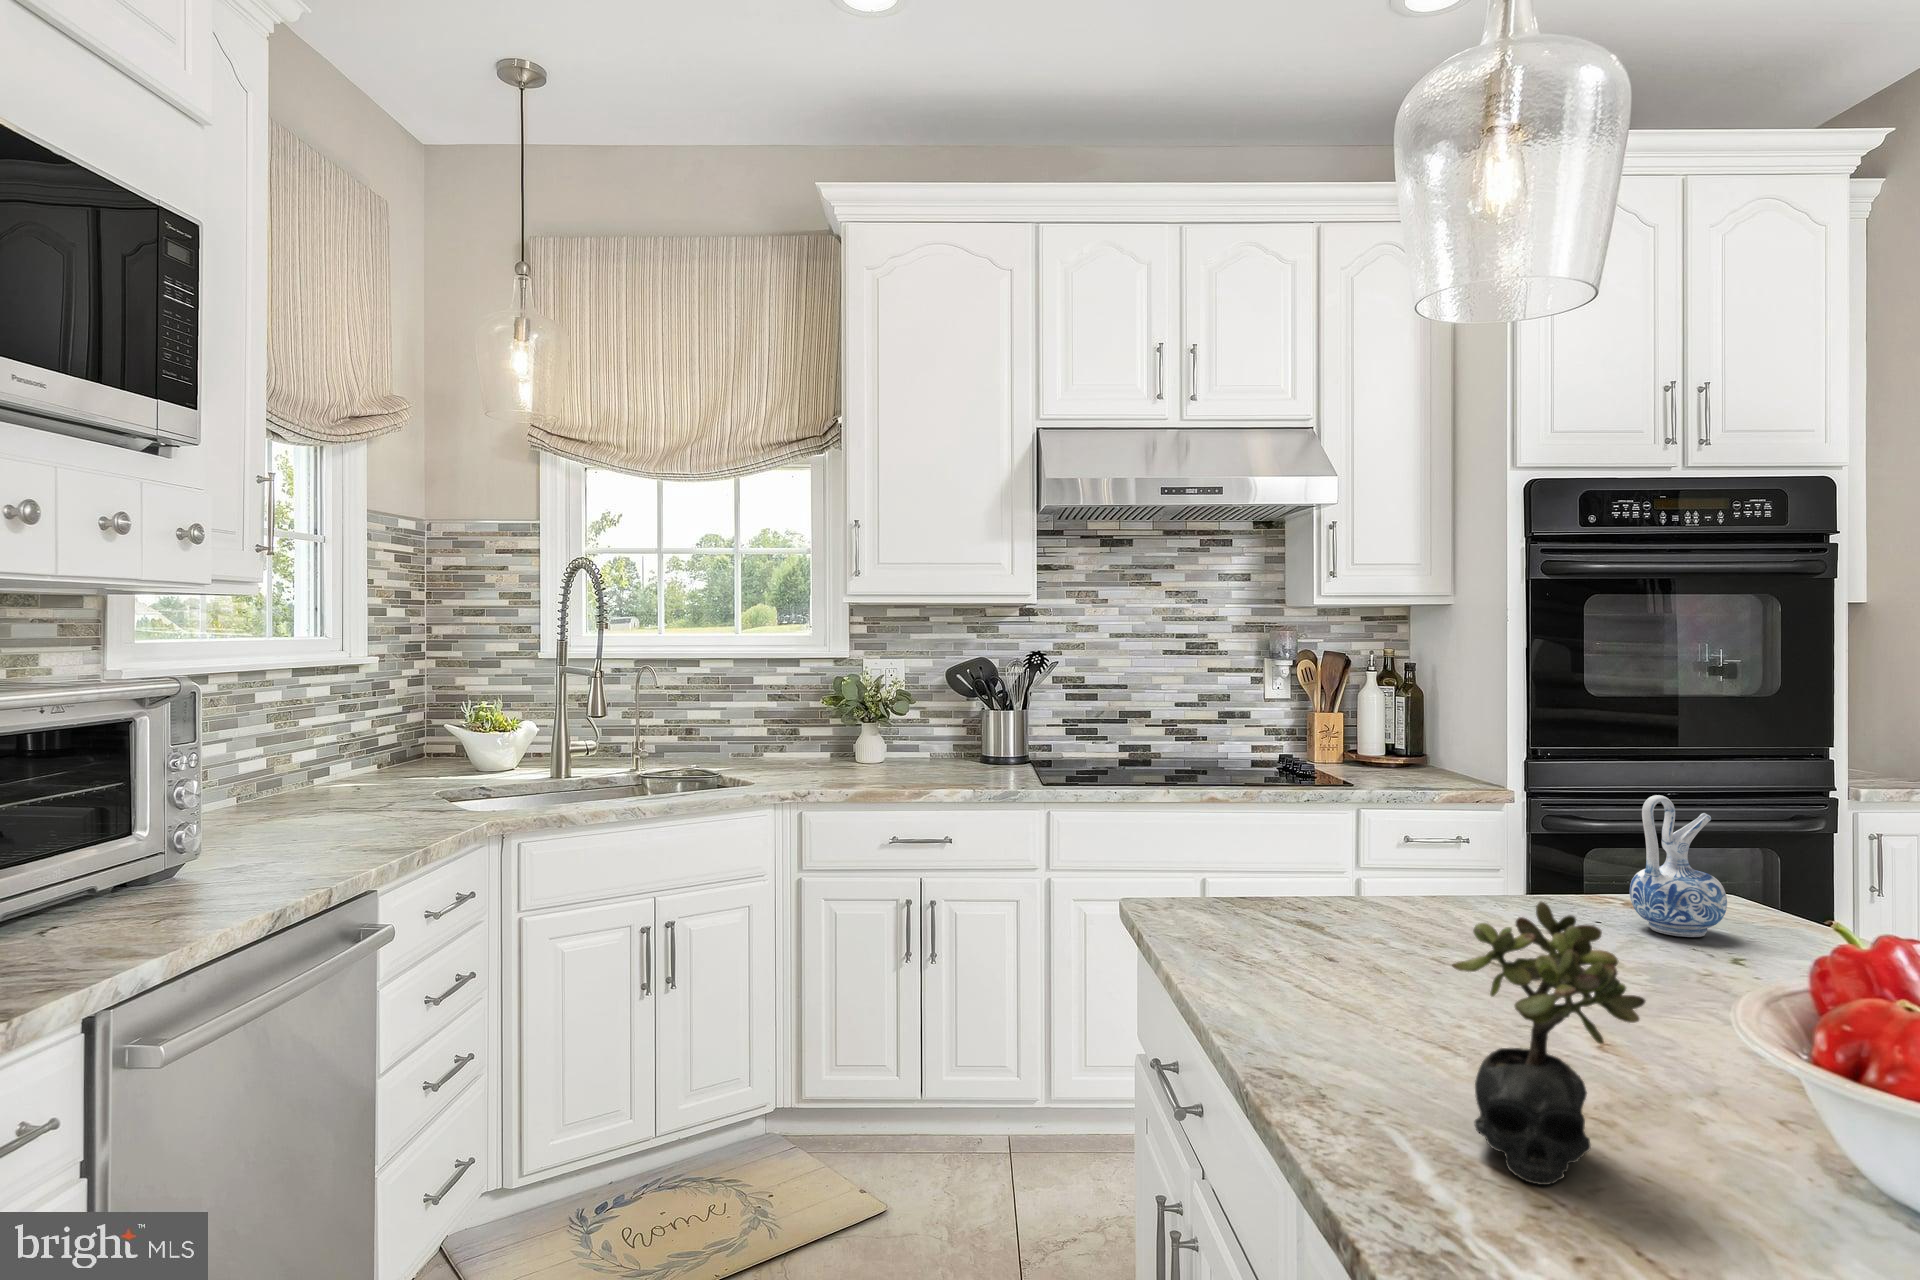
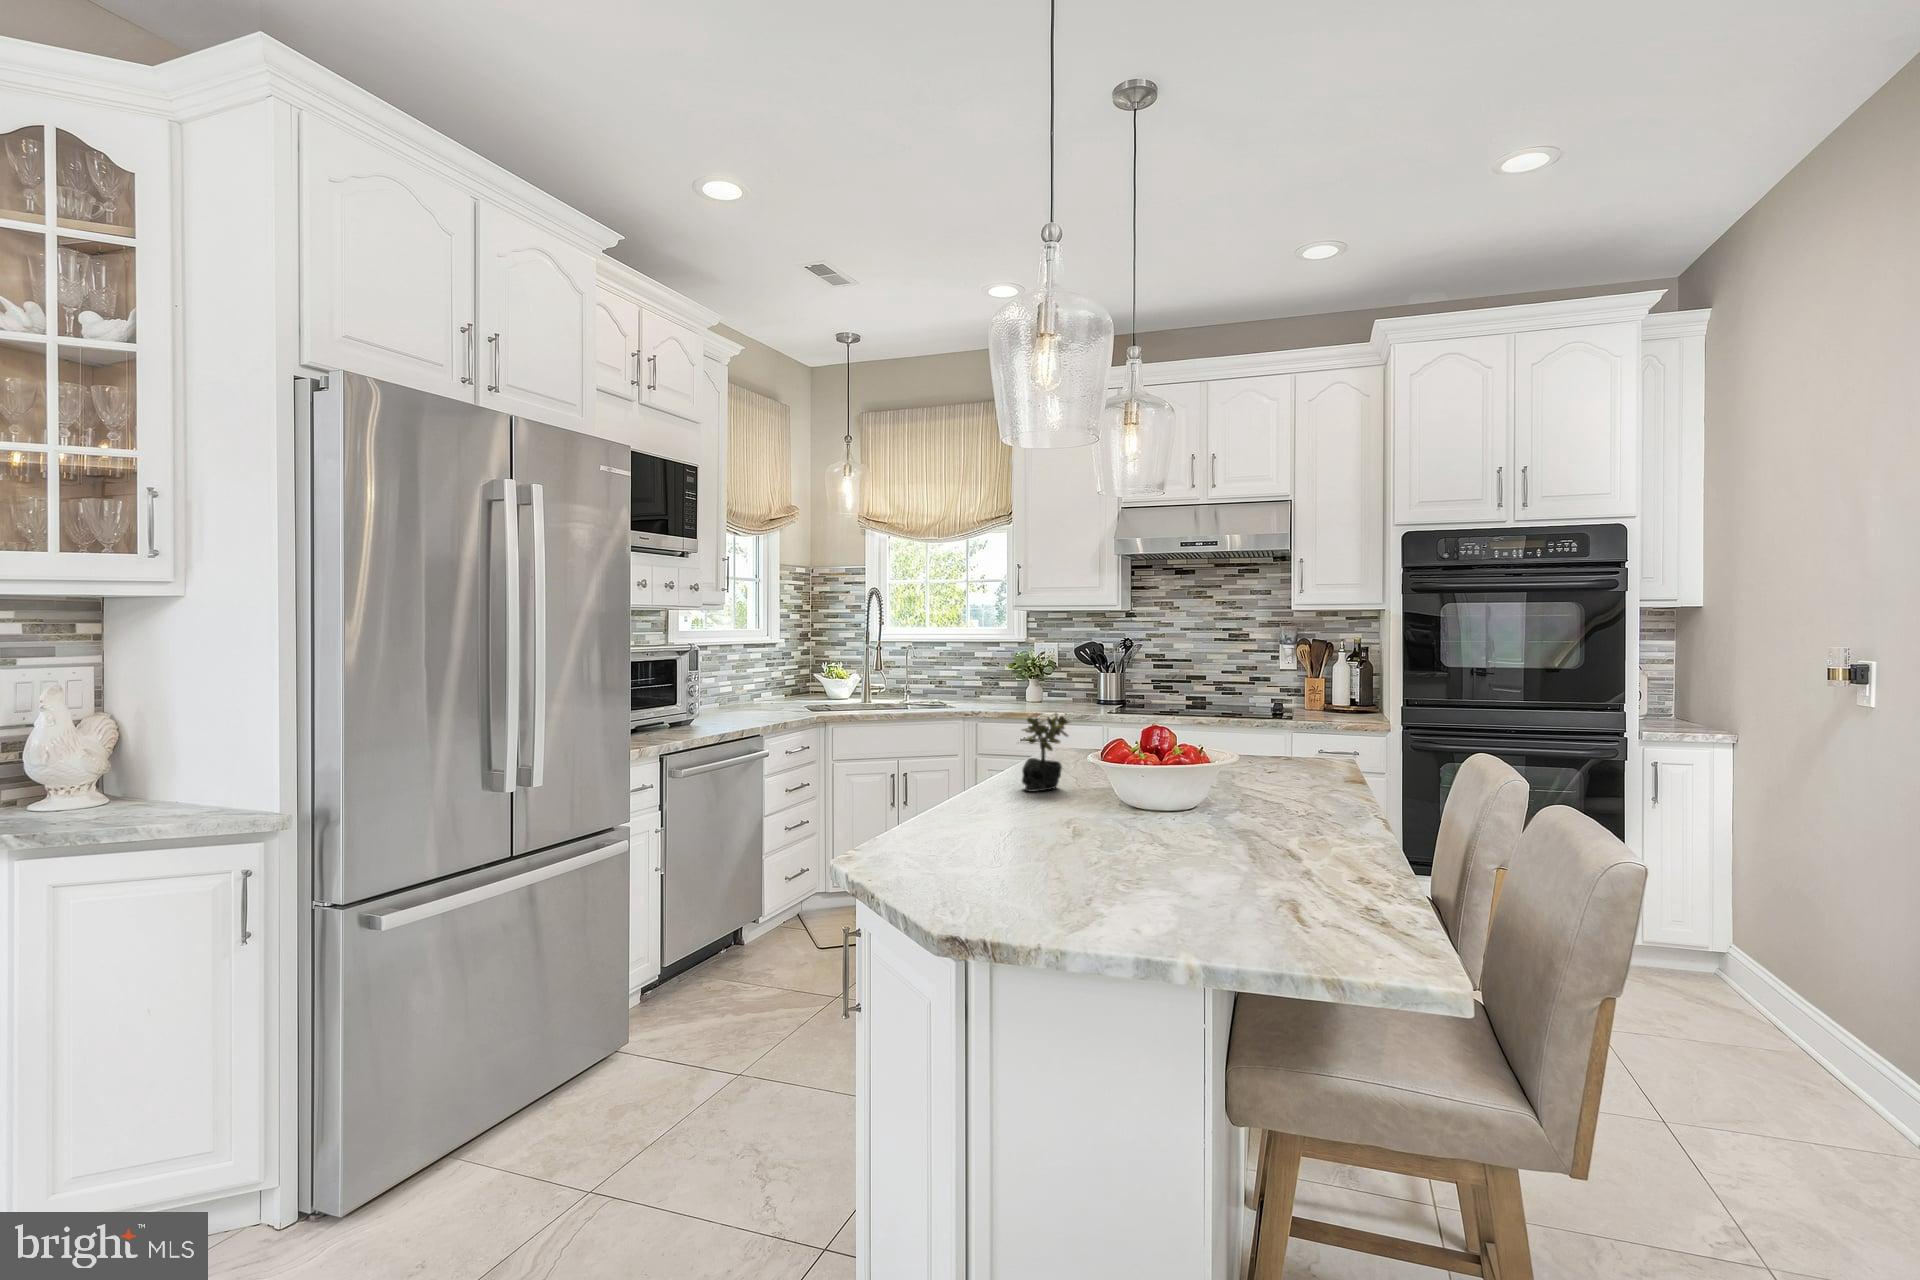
ceramic pitcher: present [1629,795,1727,937] -> none [1258,700,1298,766]

